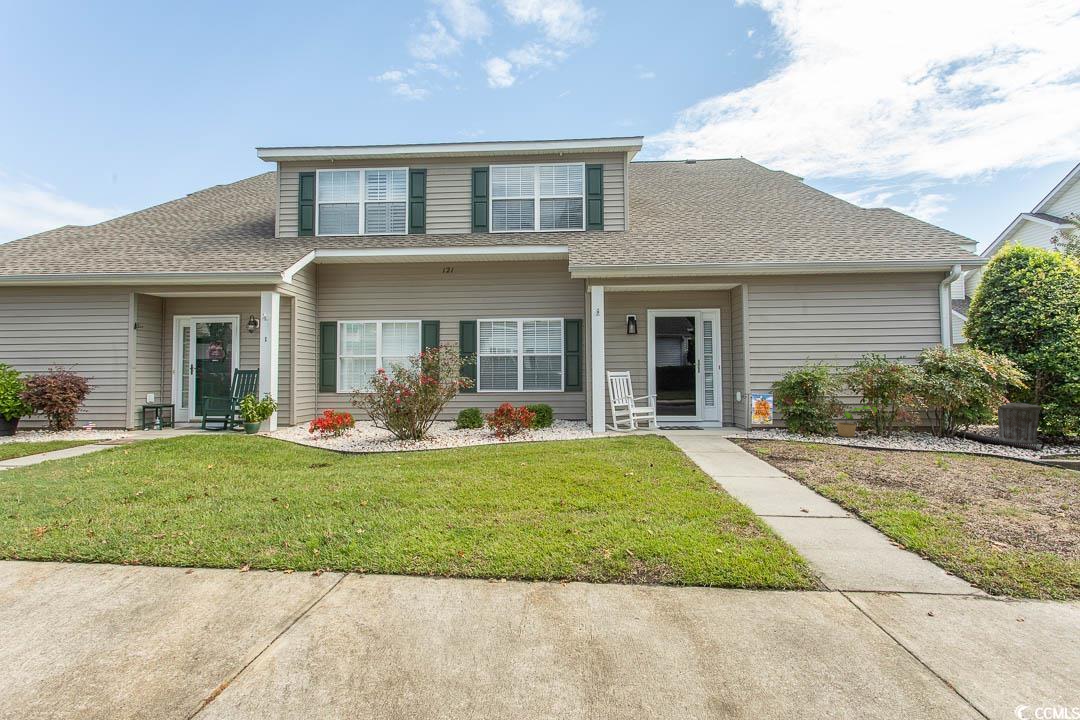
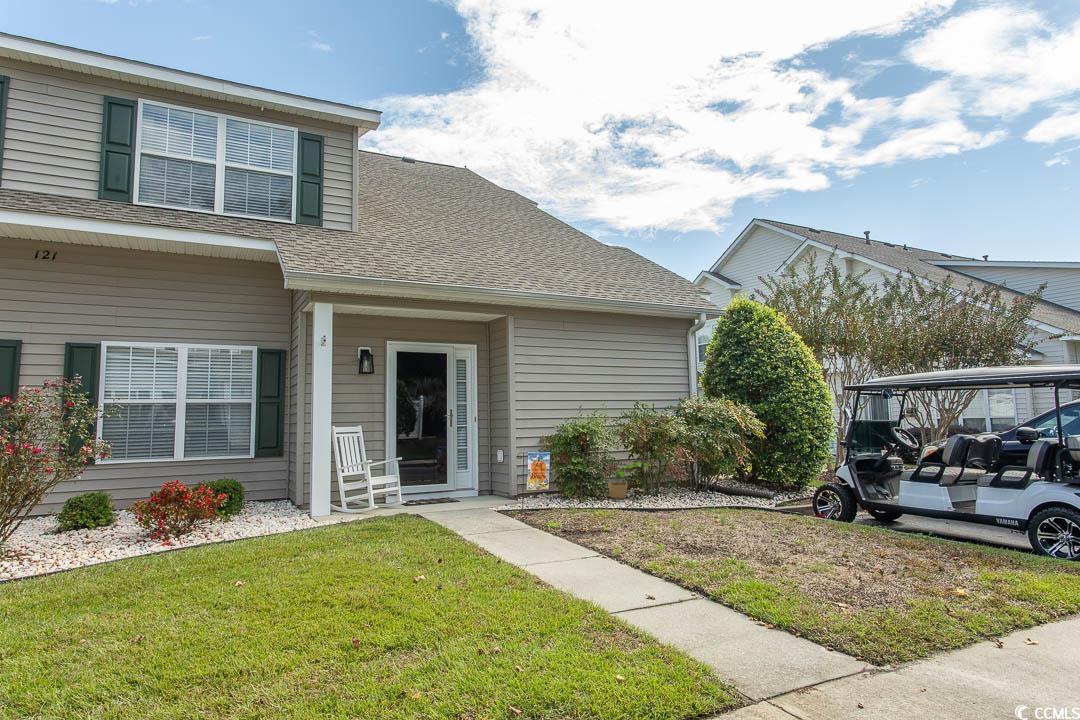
trash can: present [998,401,1041,444] -> none [739,451,773,493]

